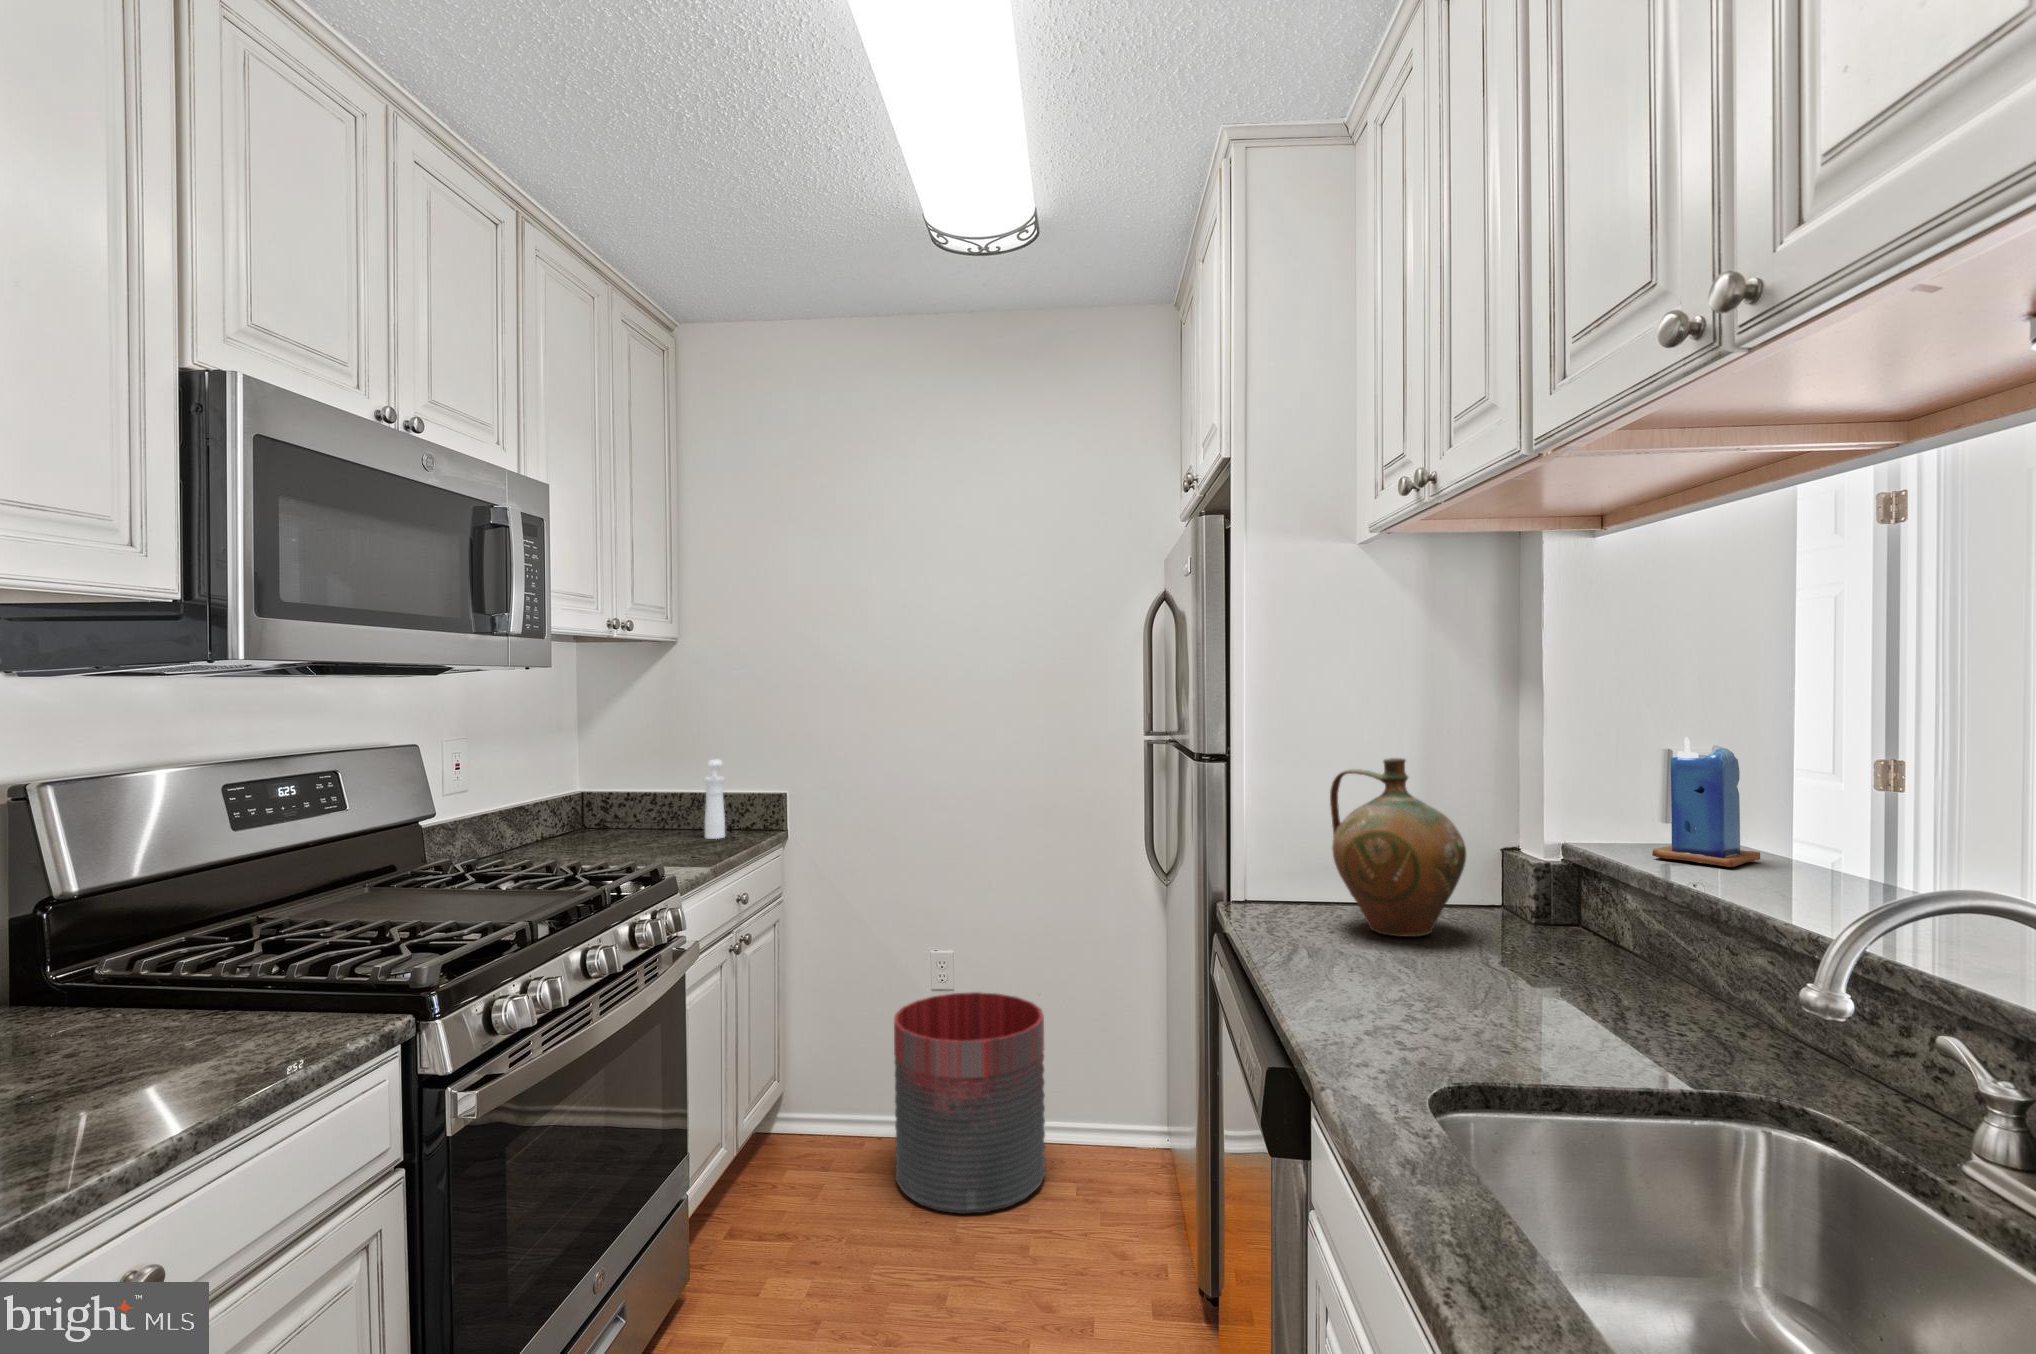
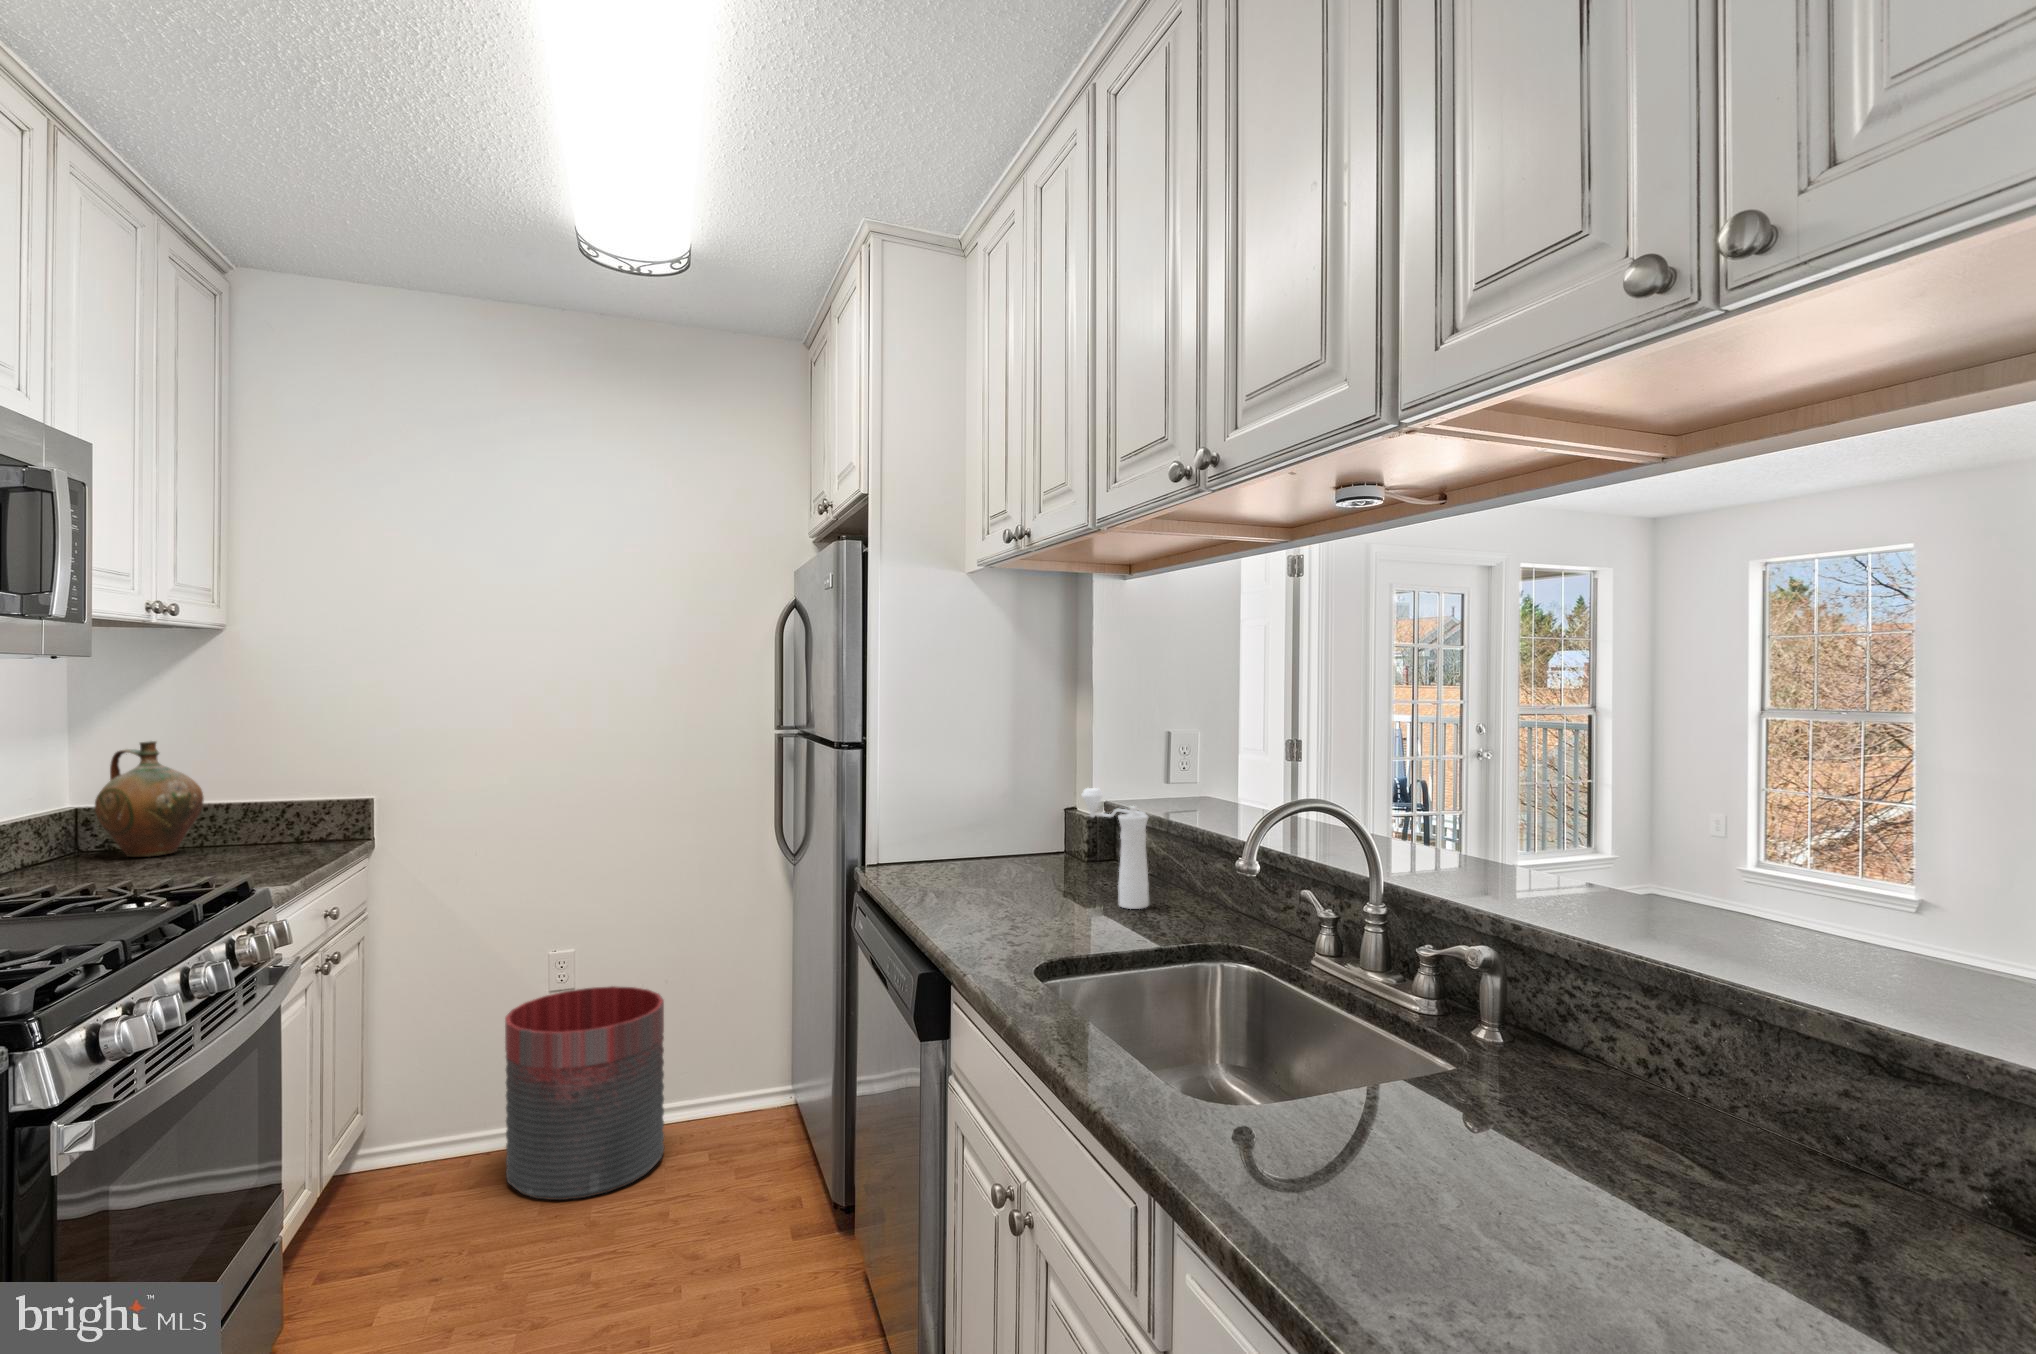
candle: present [1652,737,1760,867] -> none [1159,724,1223,812]
ceramic jug: present [1330,758,1466,937] -> present [95,741,204,857]
pepper mill: present [704,760,725,839] -> present [1082,788,1149,909]

